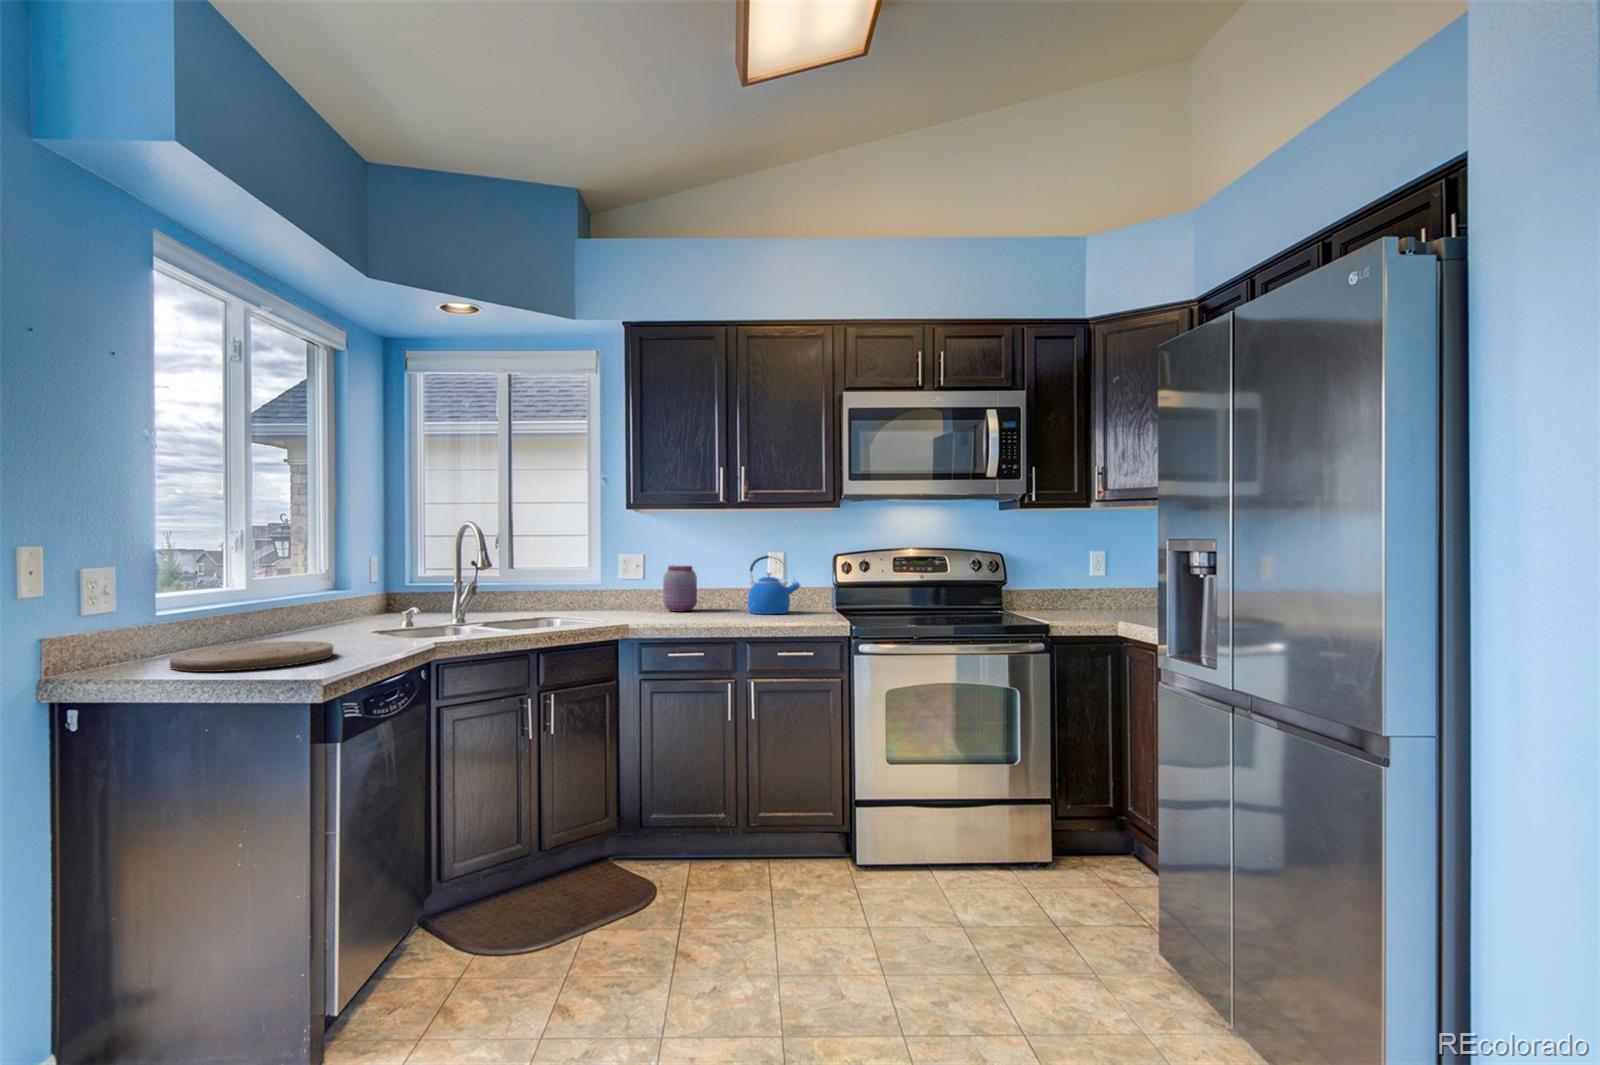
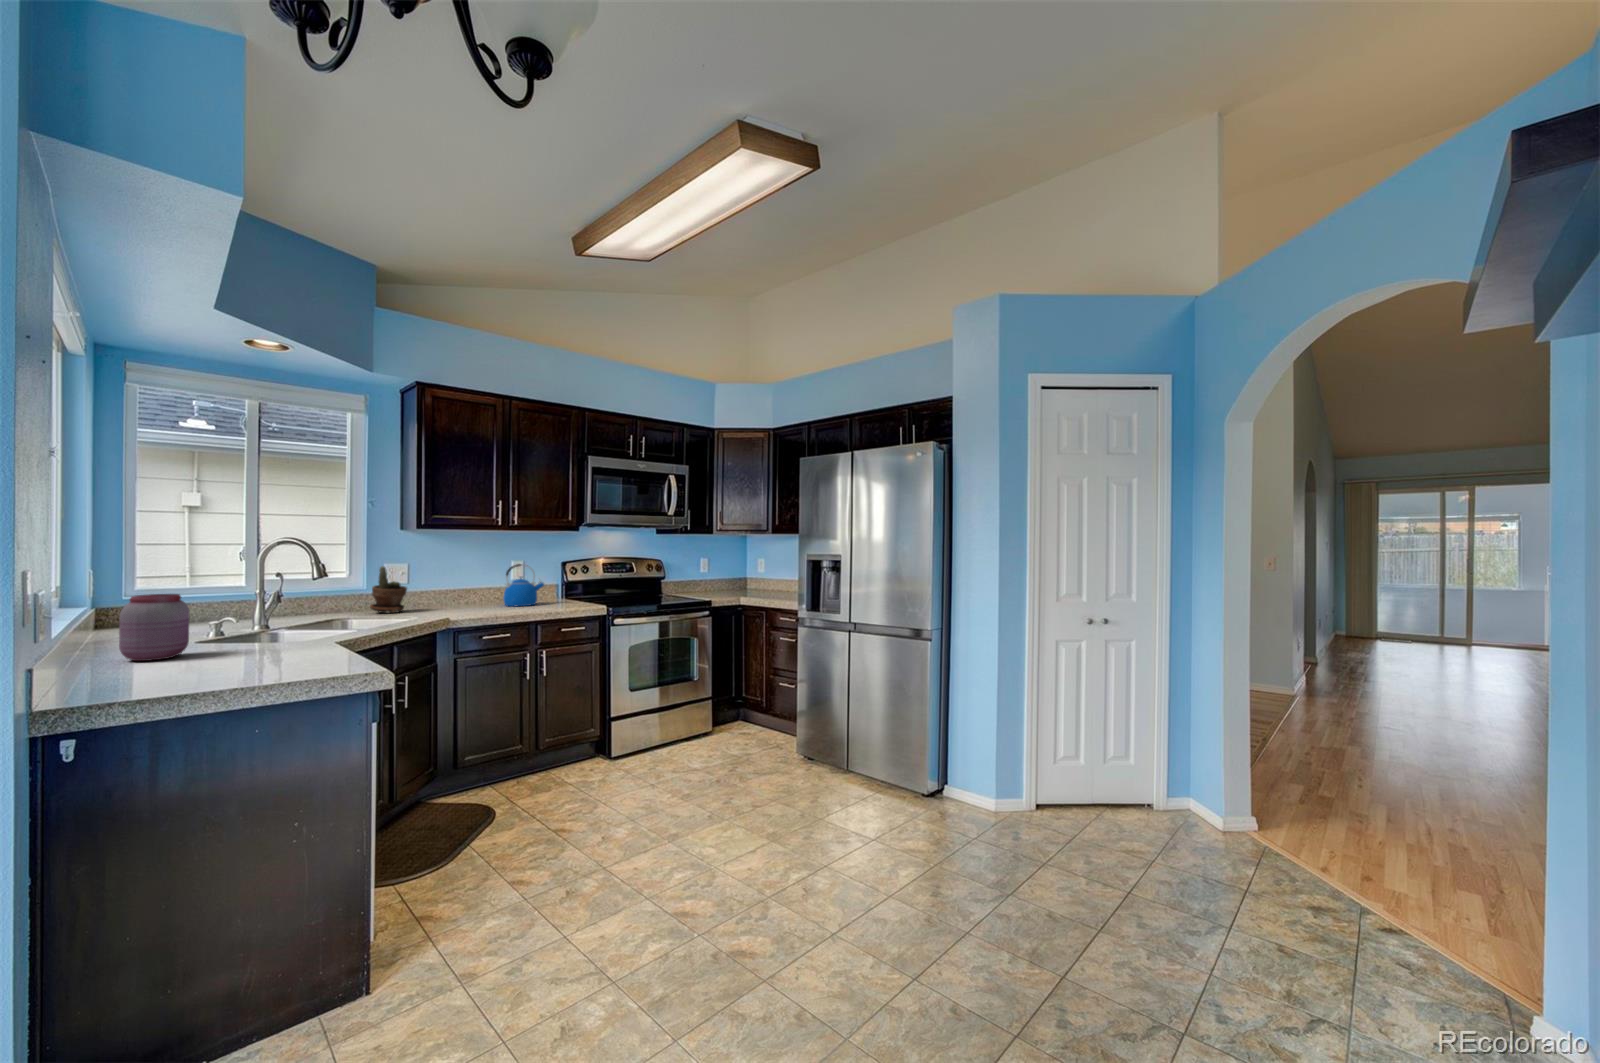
potted plant: none [603,555,639,612] -> present [370,566,407,613]
jar: present [663,565,697,612] -> present [119,594,189,661]
cutting board: present [170,641,333,672] -> none [139,651,312,688]

